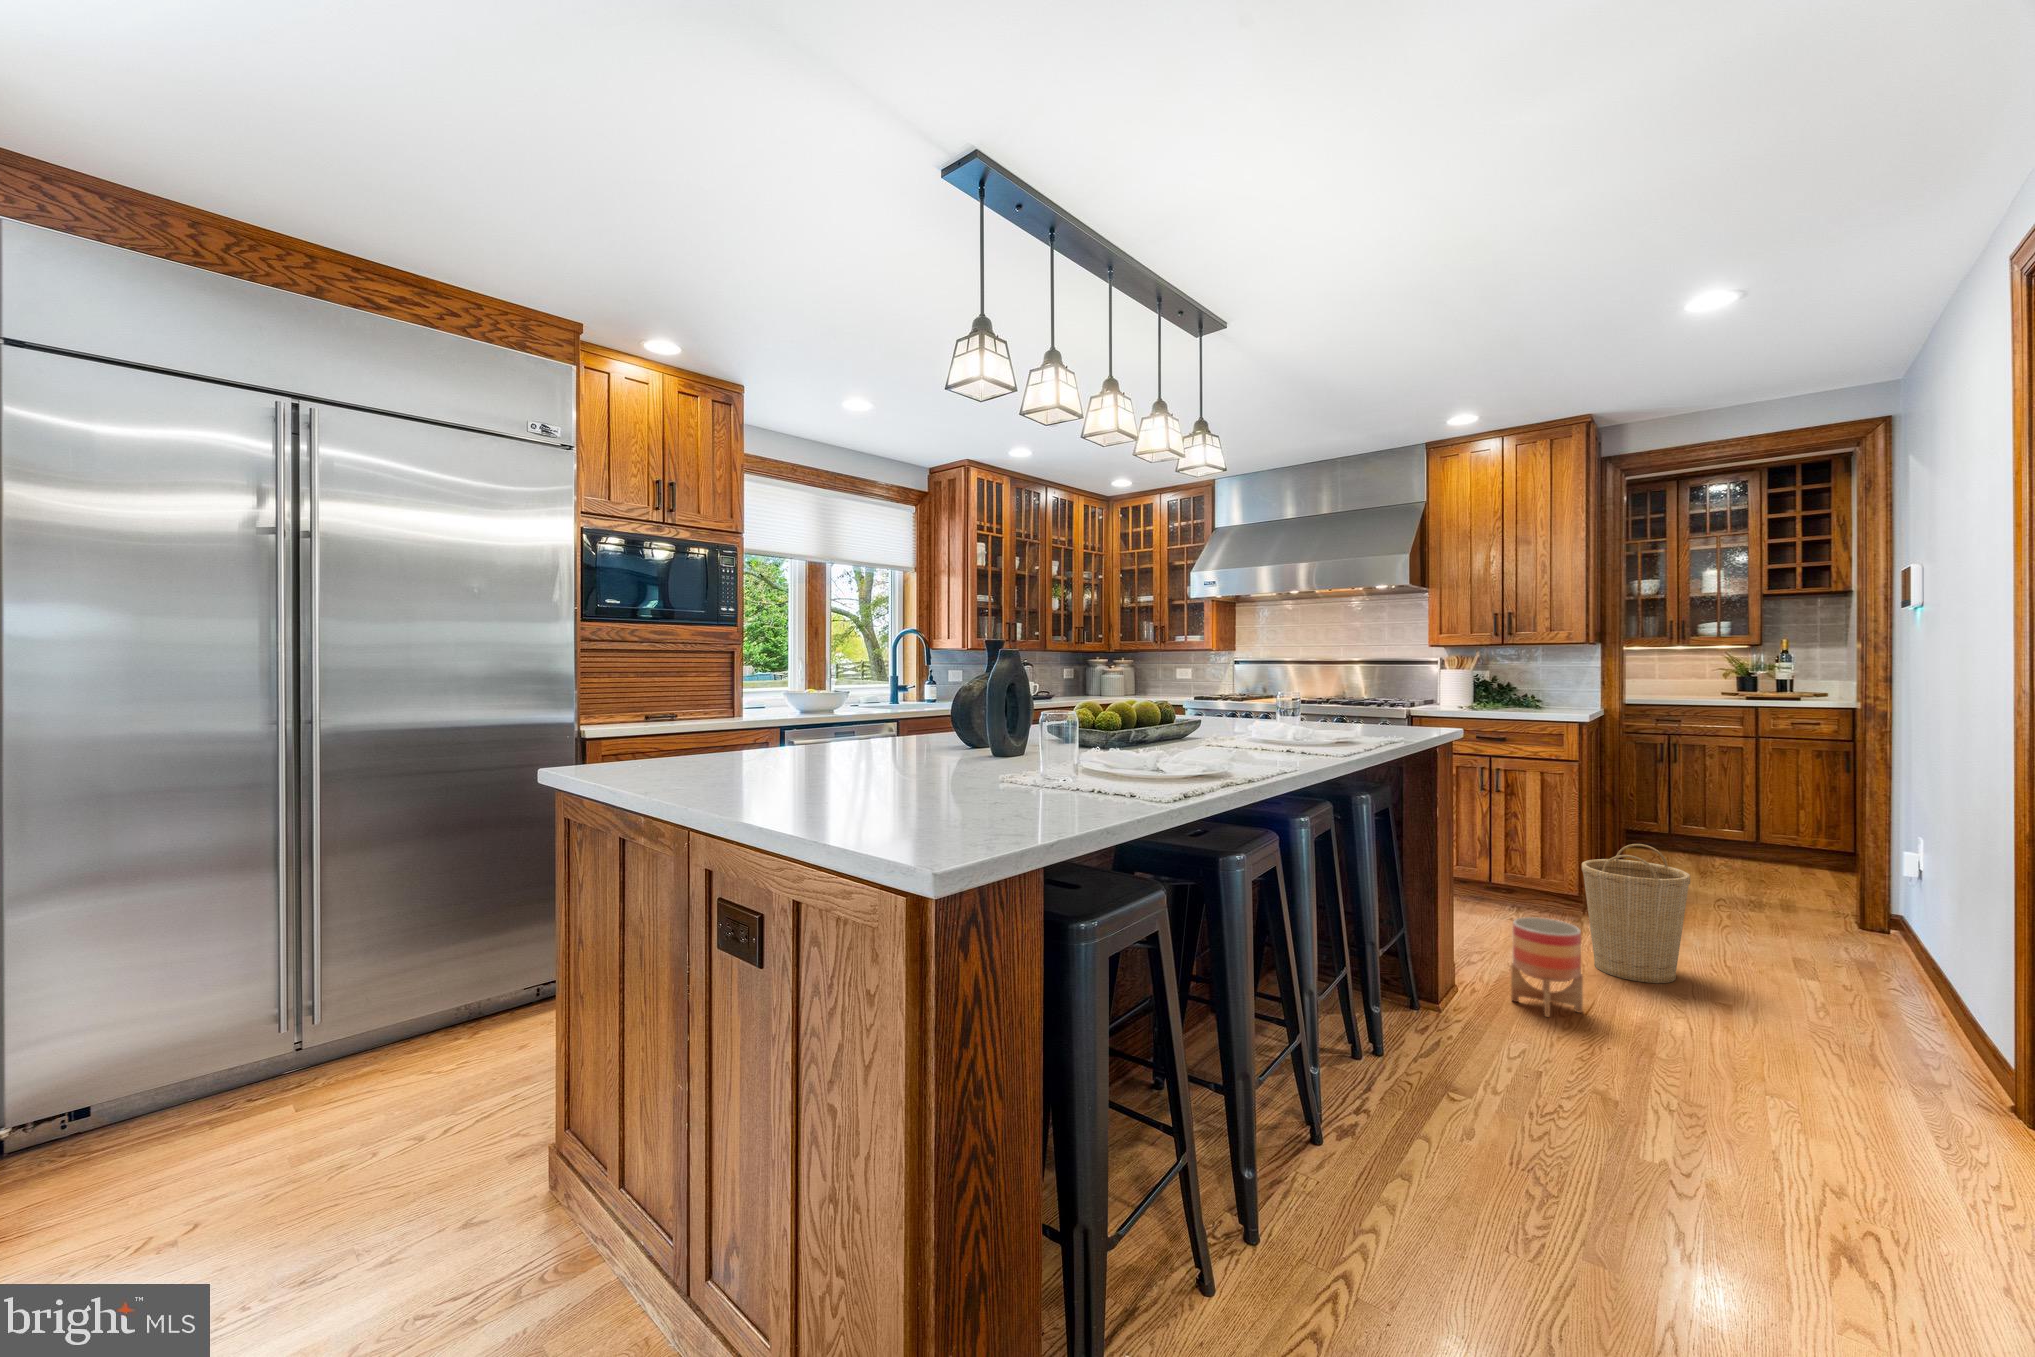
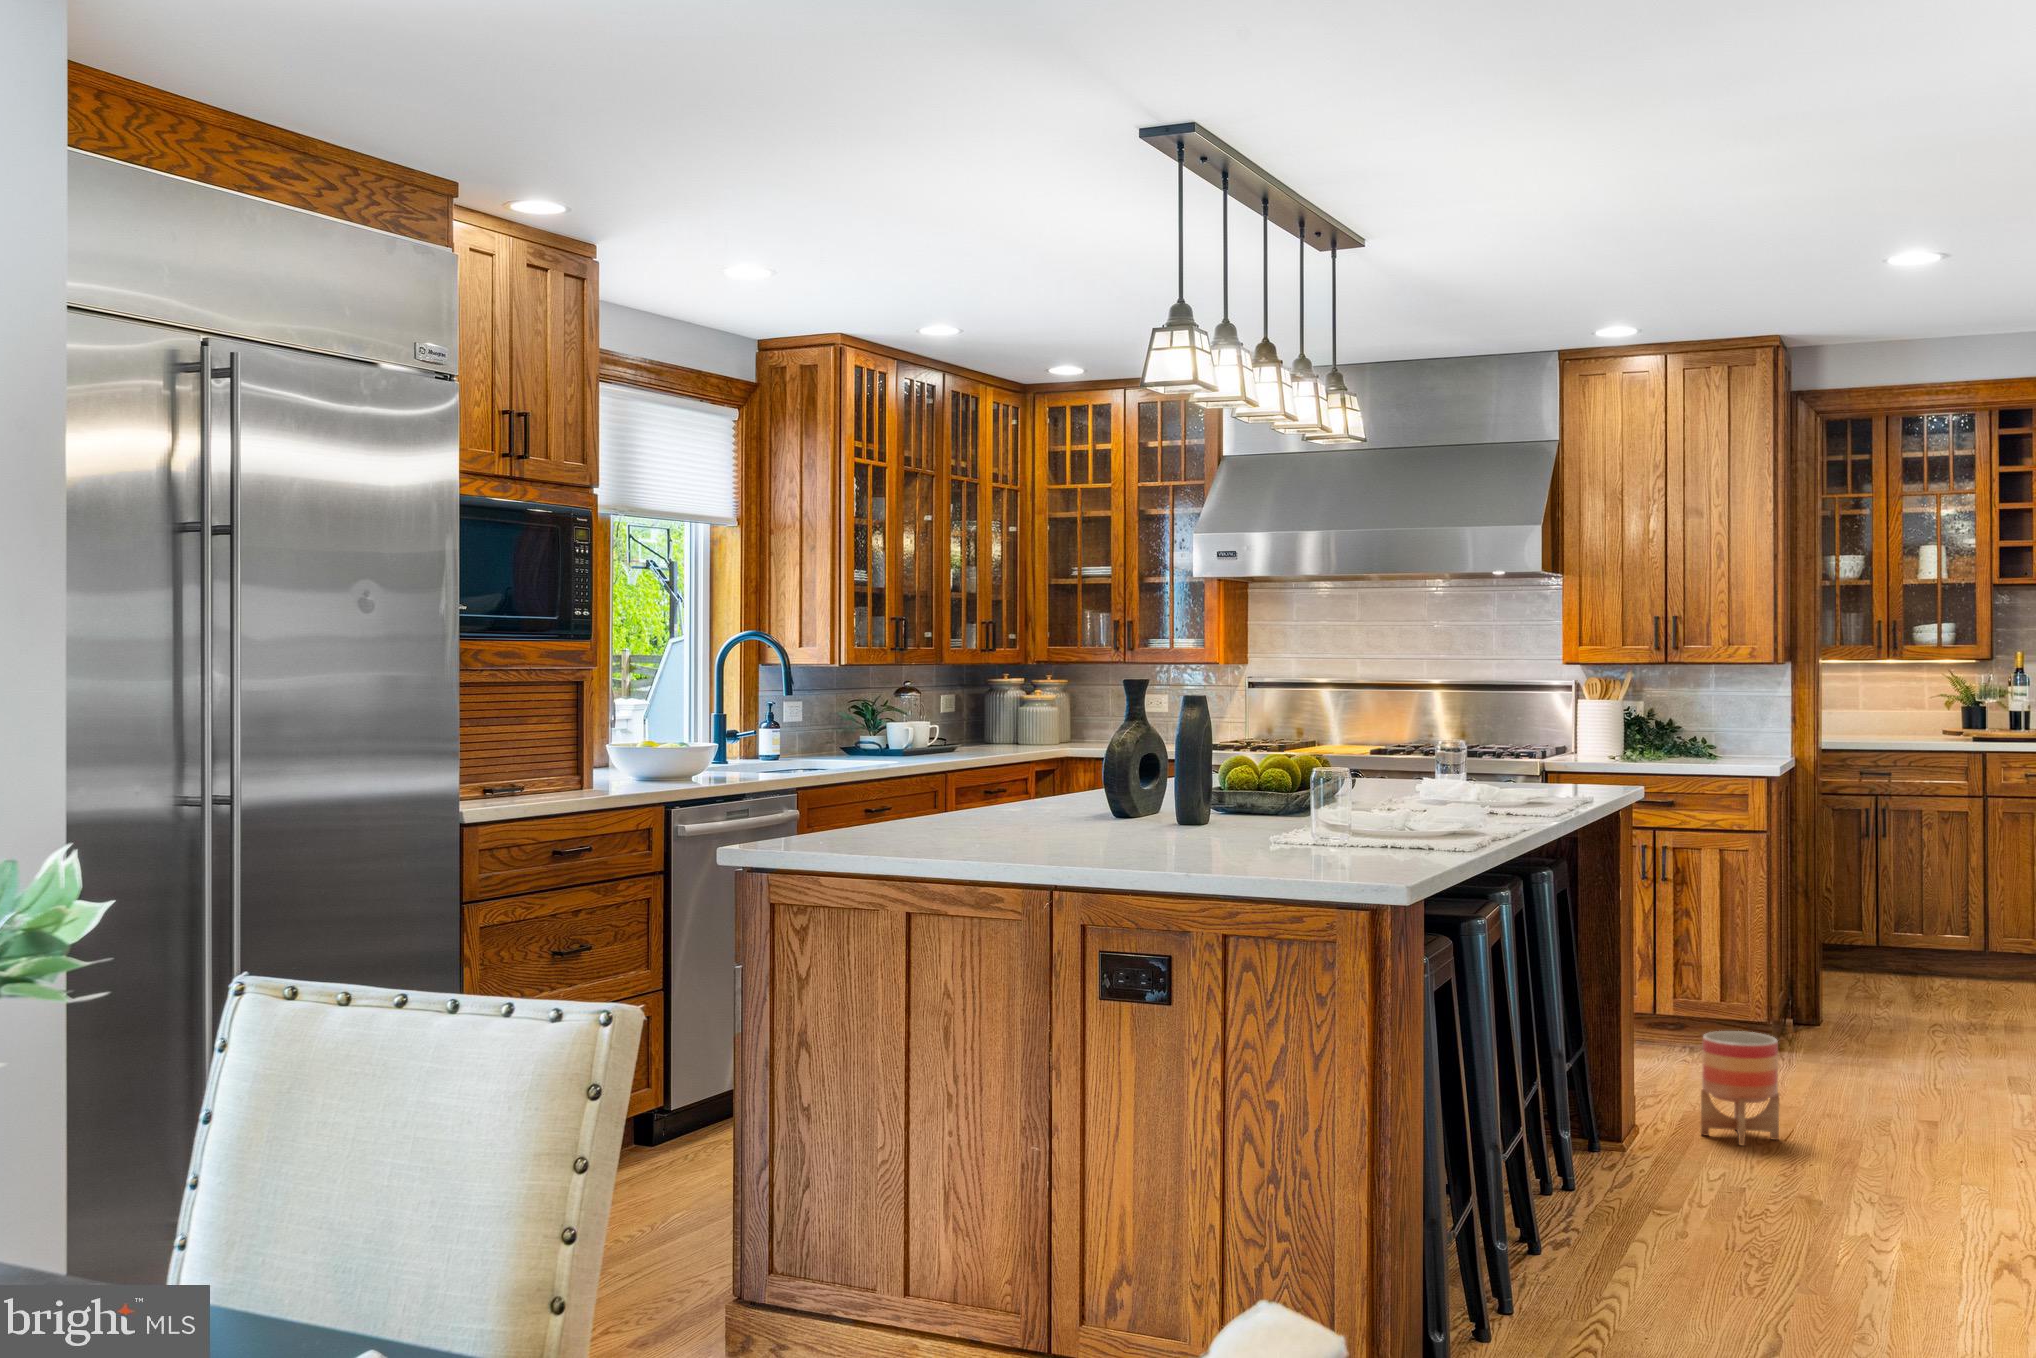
basket: present [1582,844,1690,983] -> none [1774,939,1894,1109]

